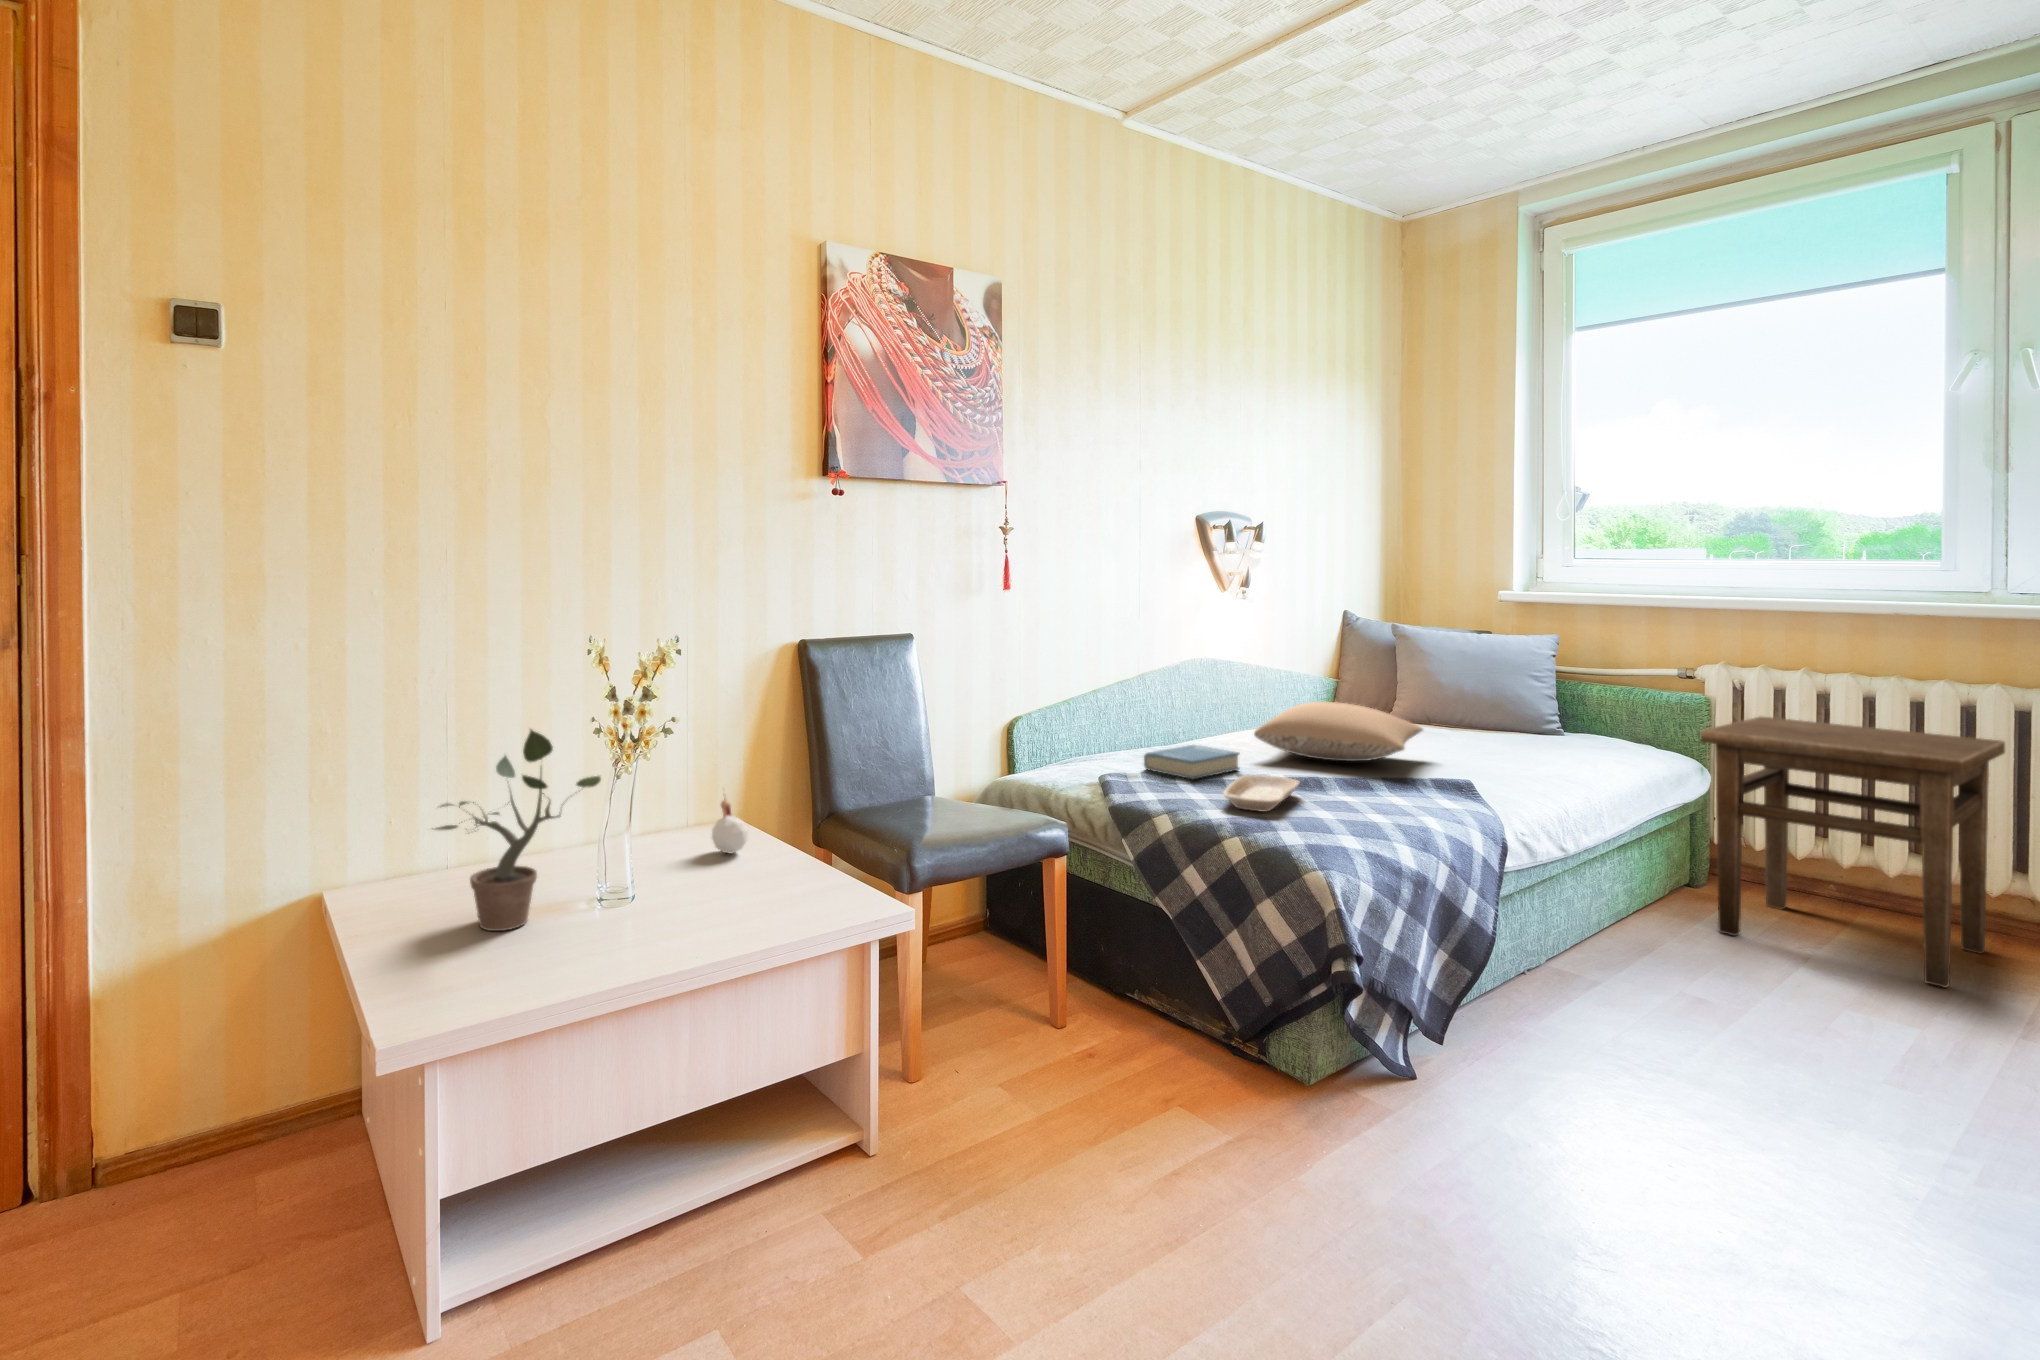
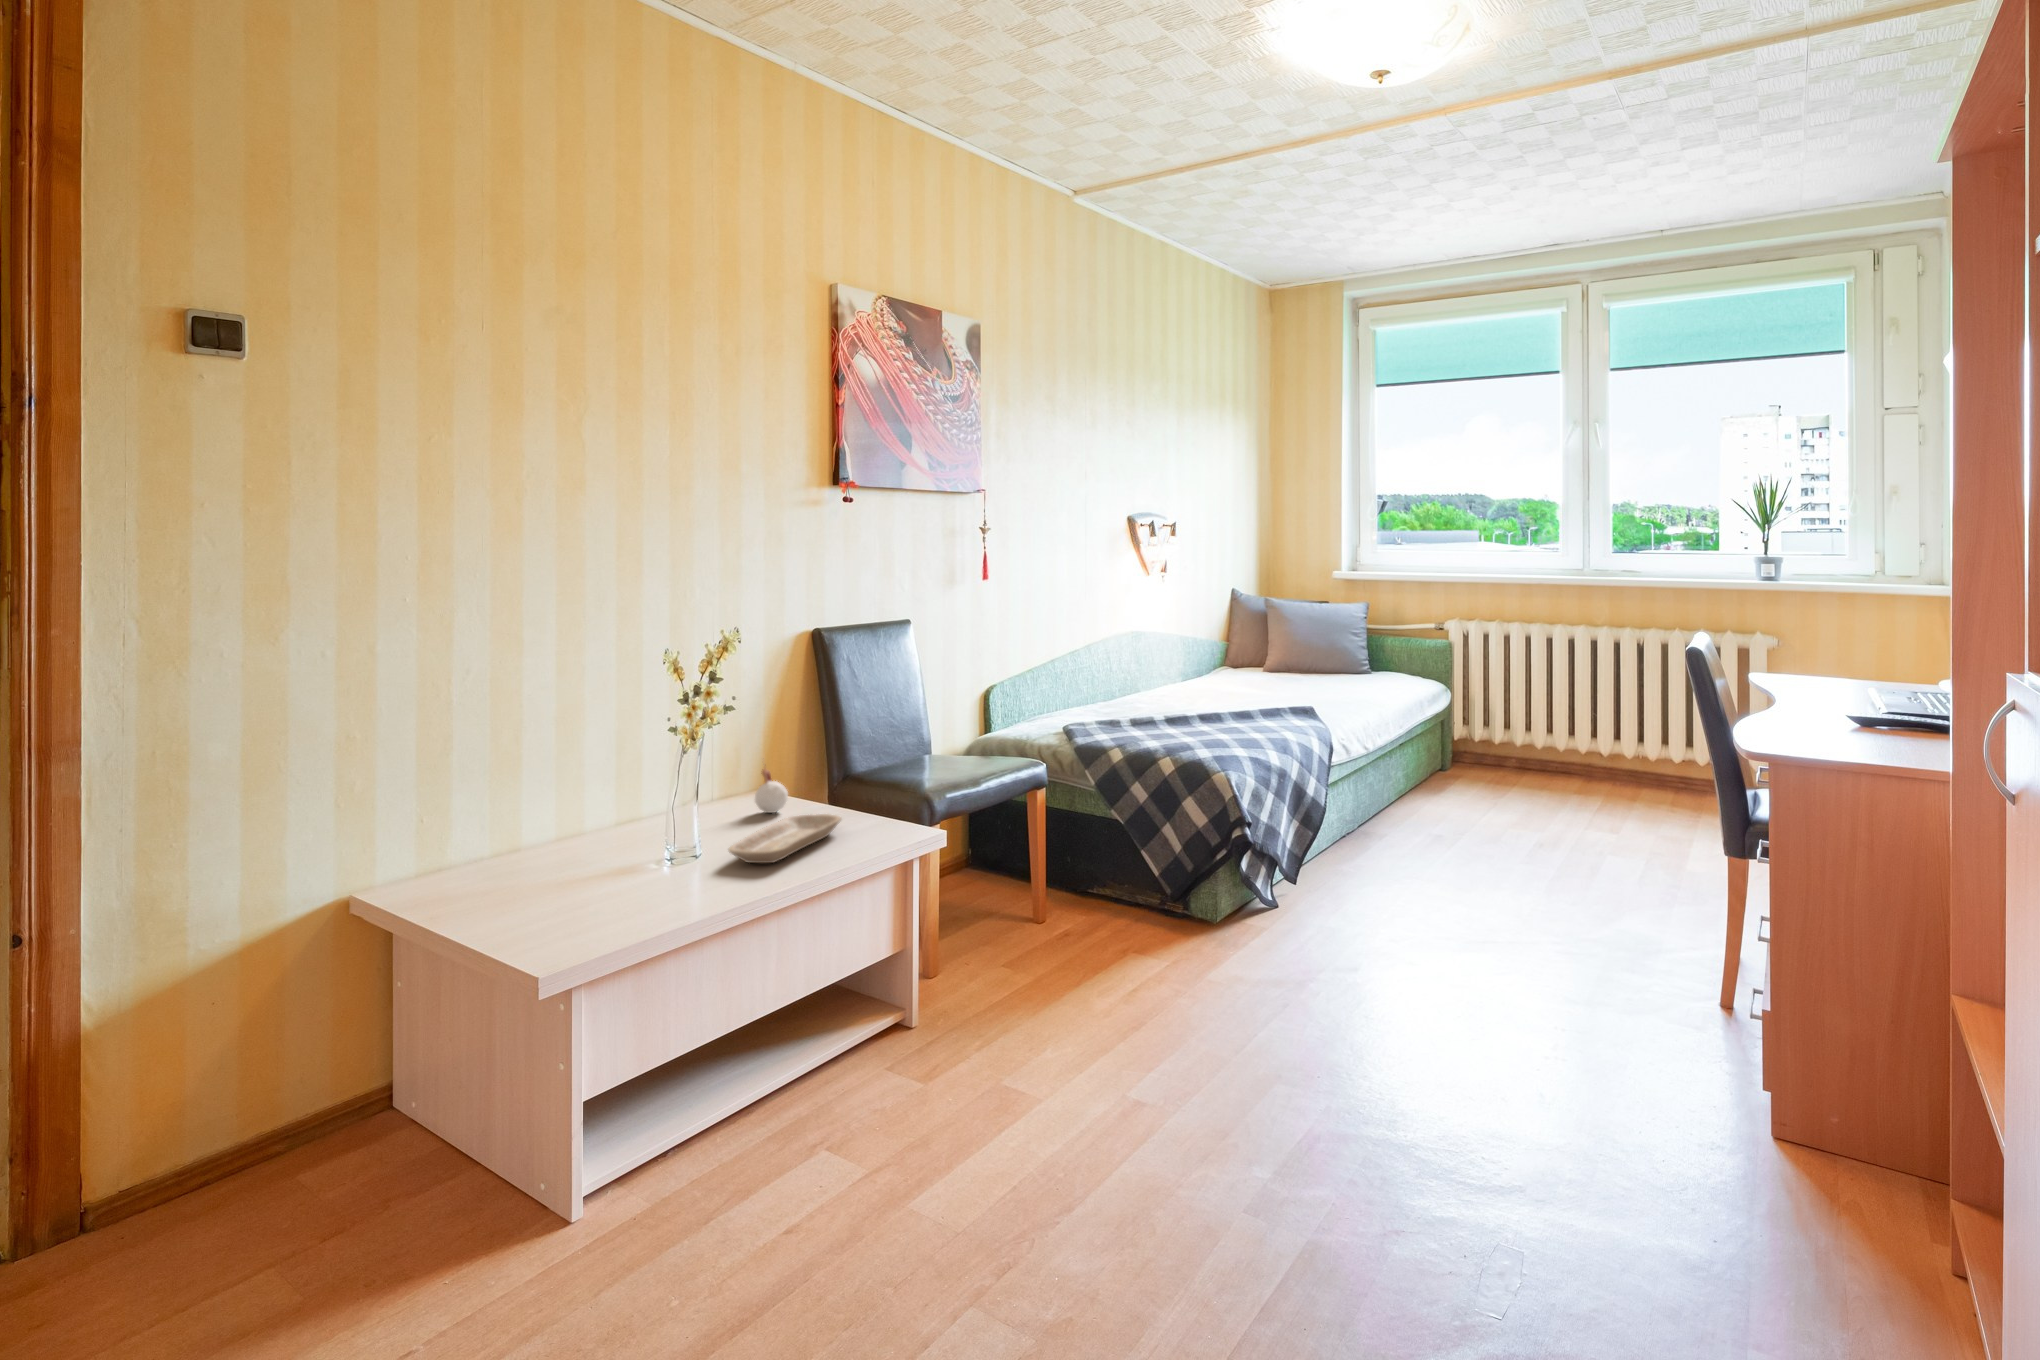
pillow: present [1254,702,1423,761] -> none [1173,659,1285,702]
side table: present [1701,717,2005,988] -> none [1443,653,1589,810]
potted plant: present [432,730,601,931] -> none [508,713,687,891]
book: present [1144,745,1239,779] -> none [1095,697,1164,723]
tray: present [1223,775,1300,812] -> present [729,814,842,863]

